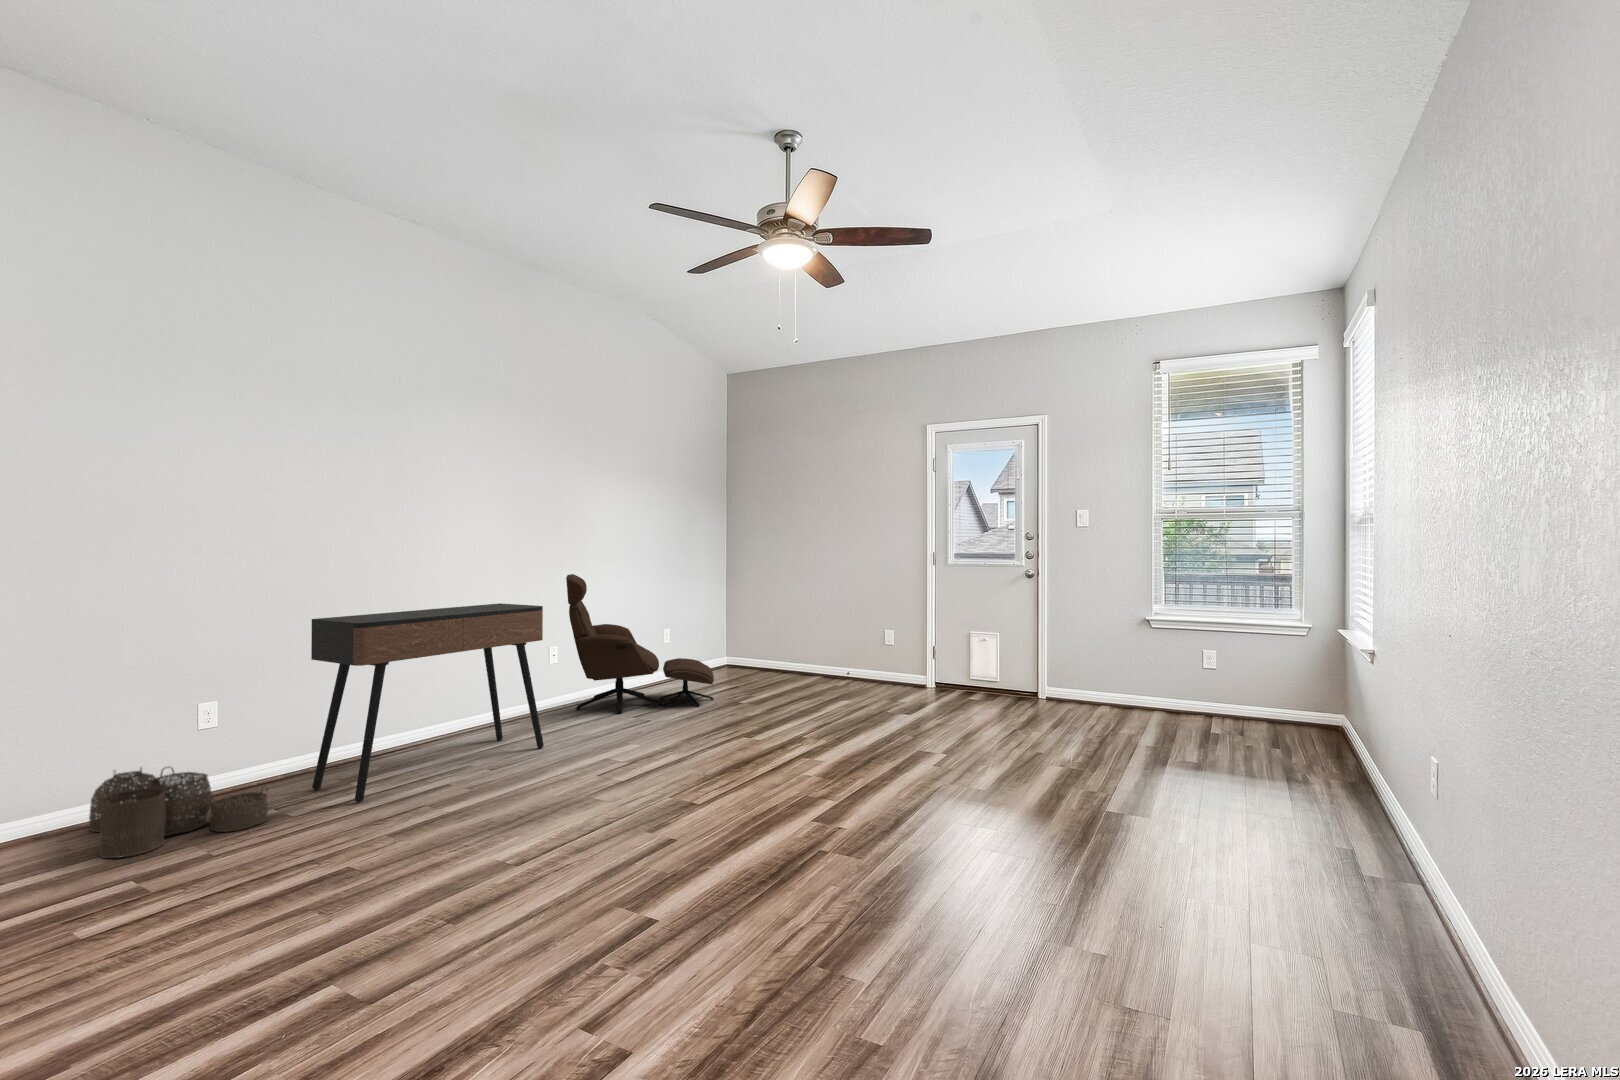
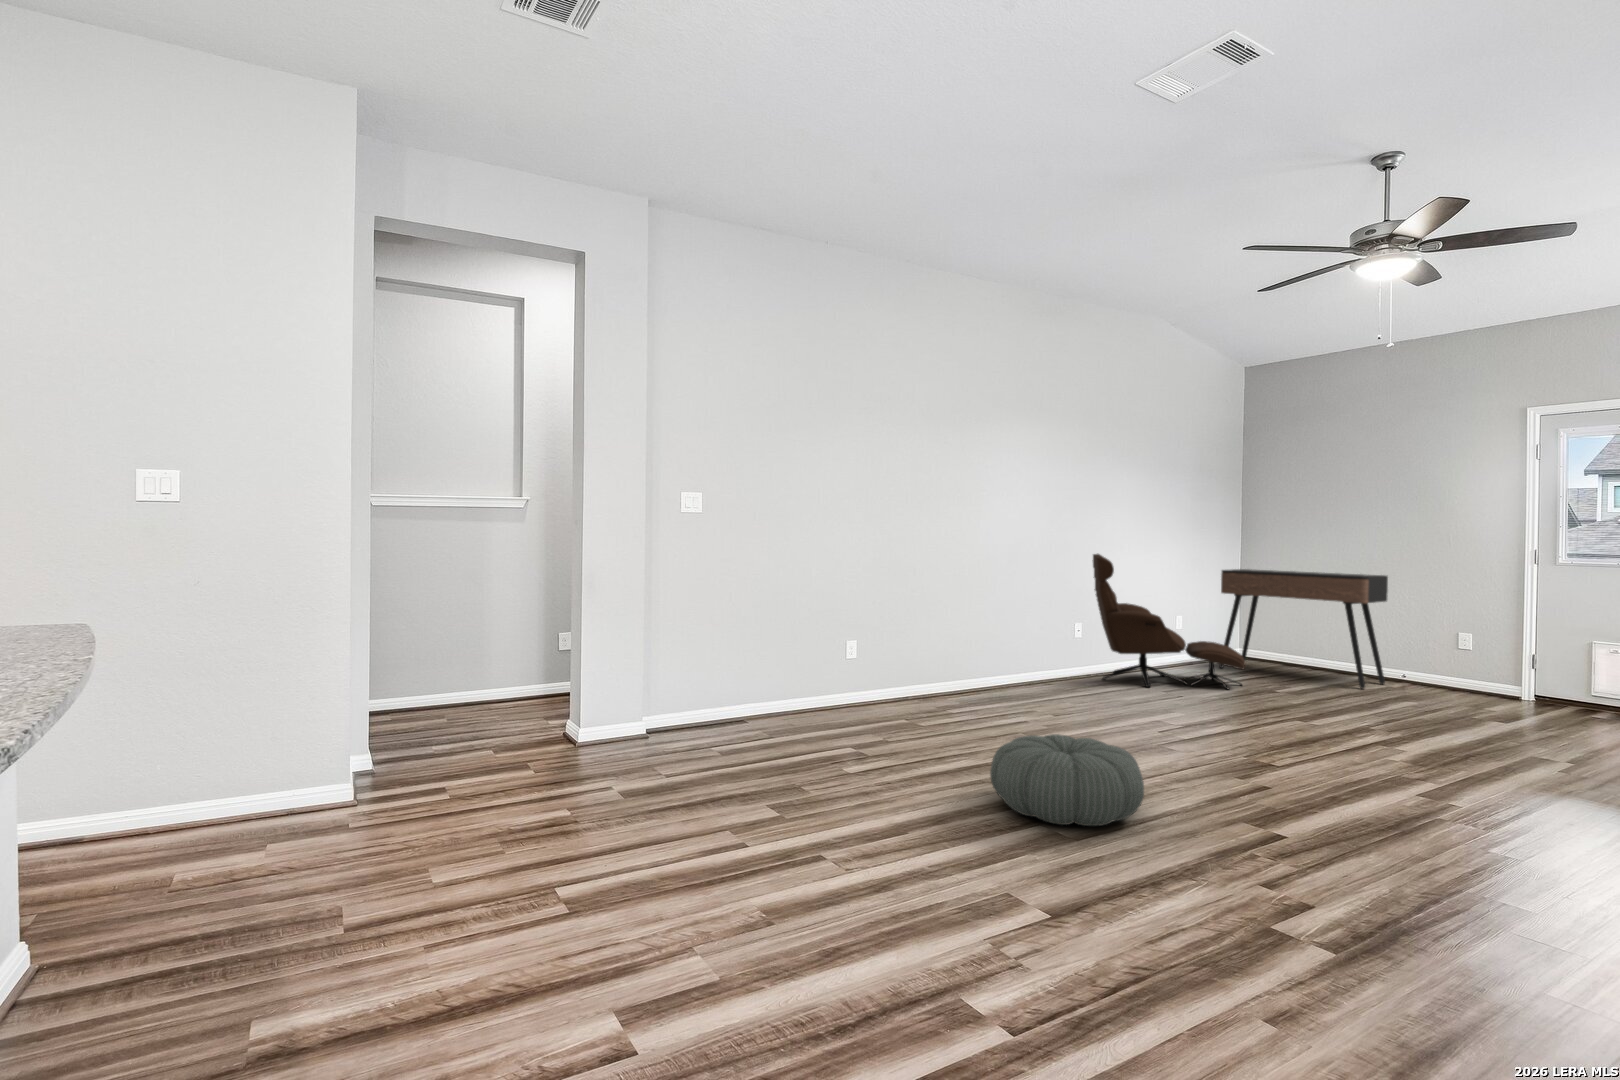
console table: present [311,603,544,802] -> present [1219,569,1388,689]
woven basket: present [89,767,268,858] -> none [801,676,911,733]
pouf: none [278,831,499,979] -> present [990,734,1144,826]

